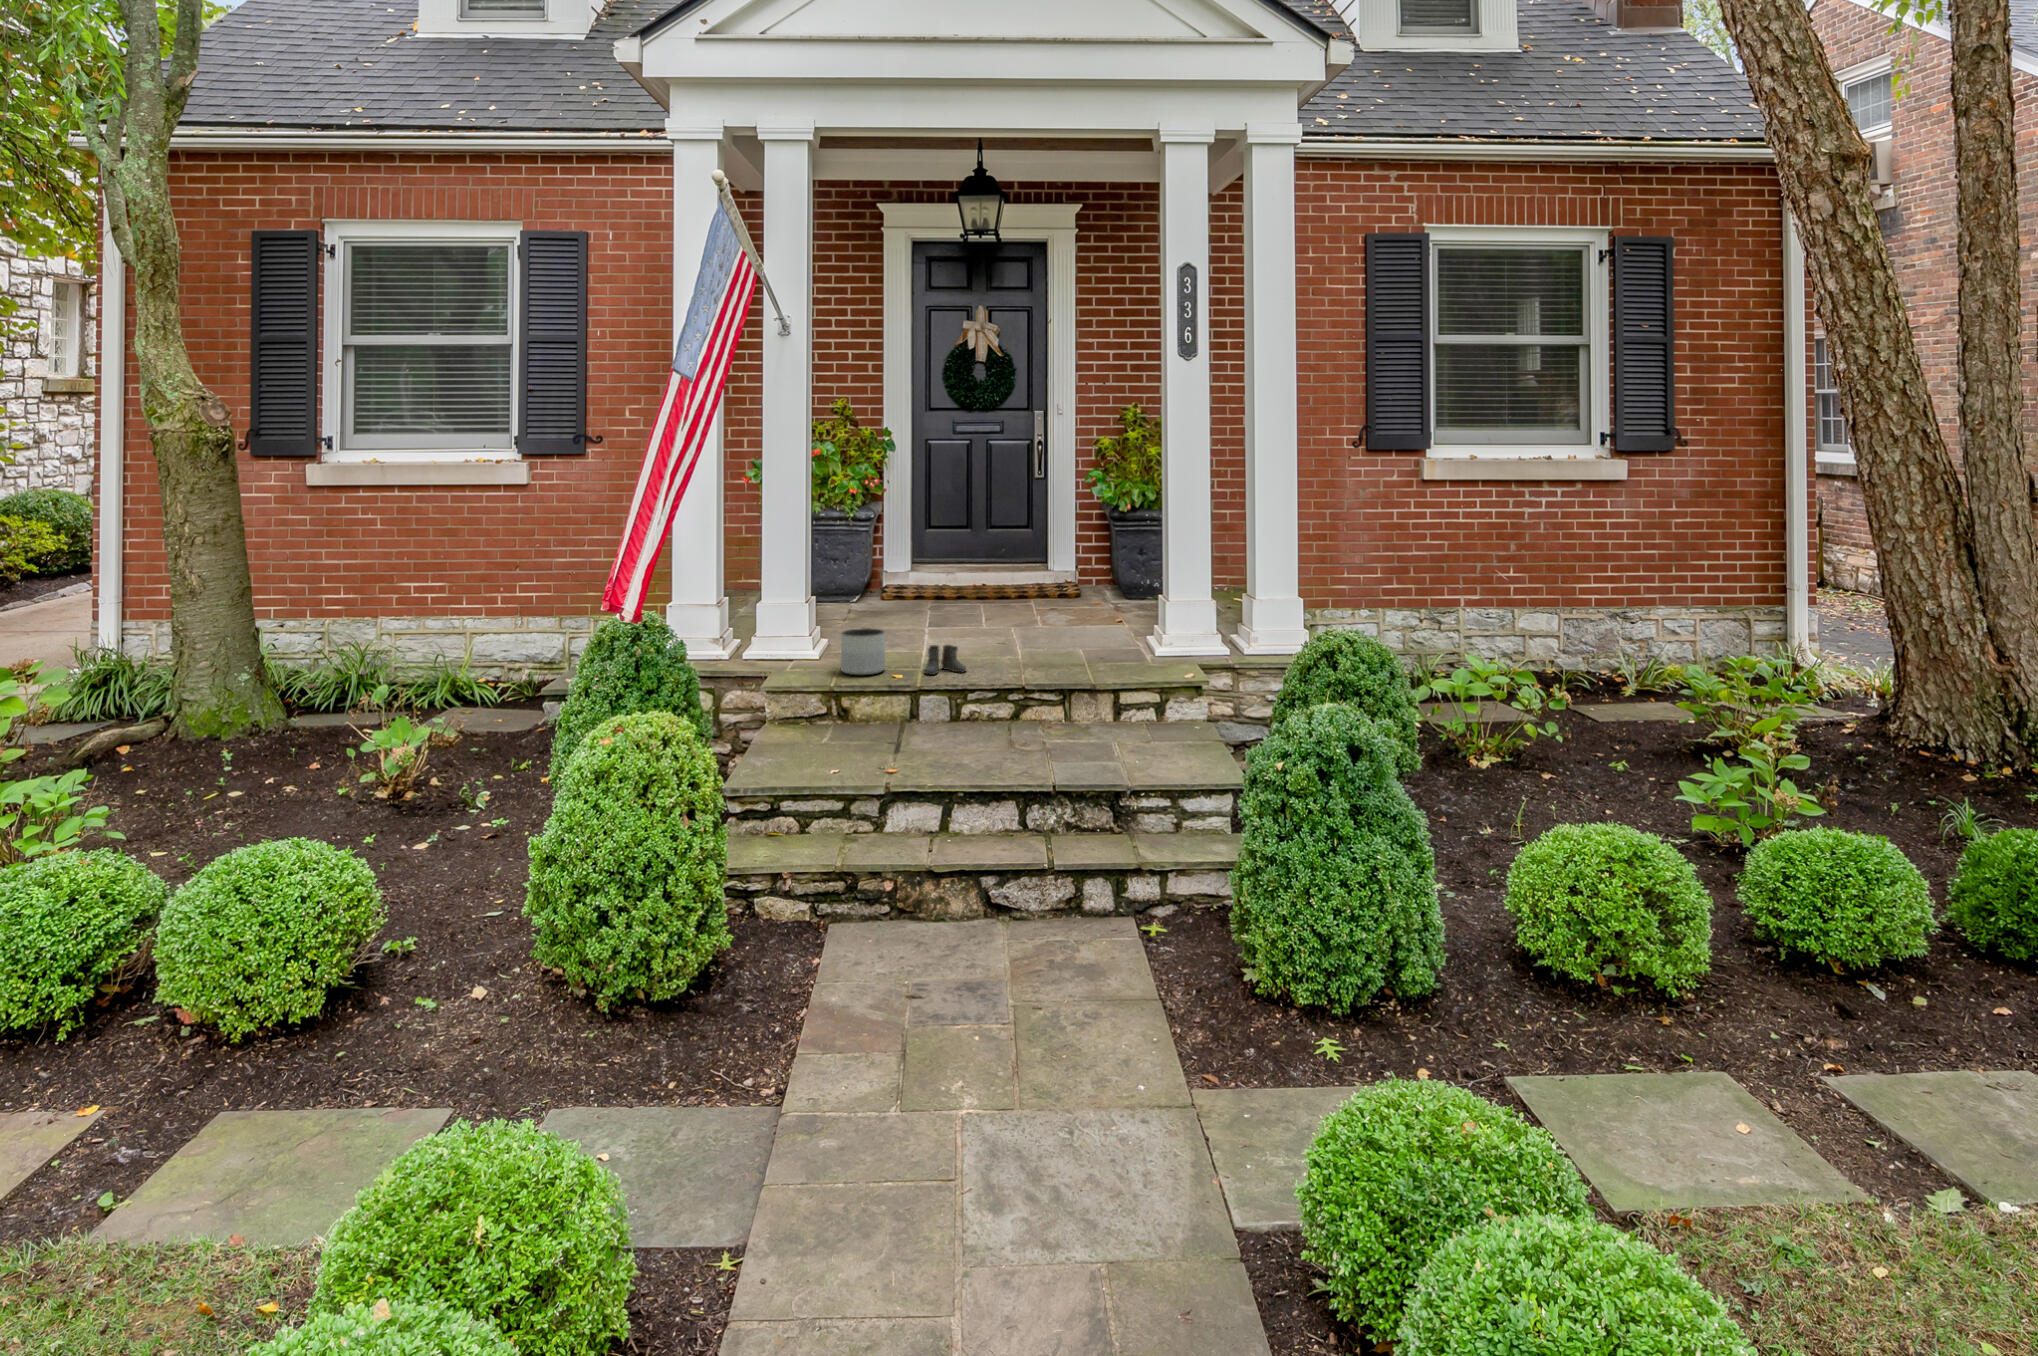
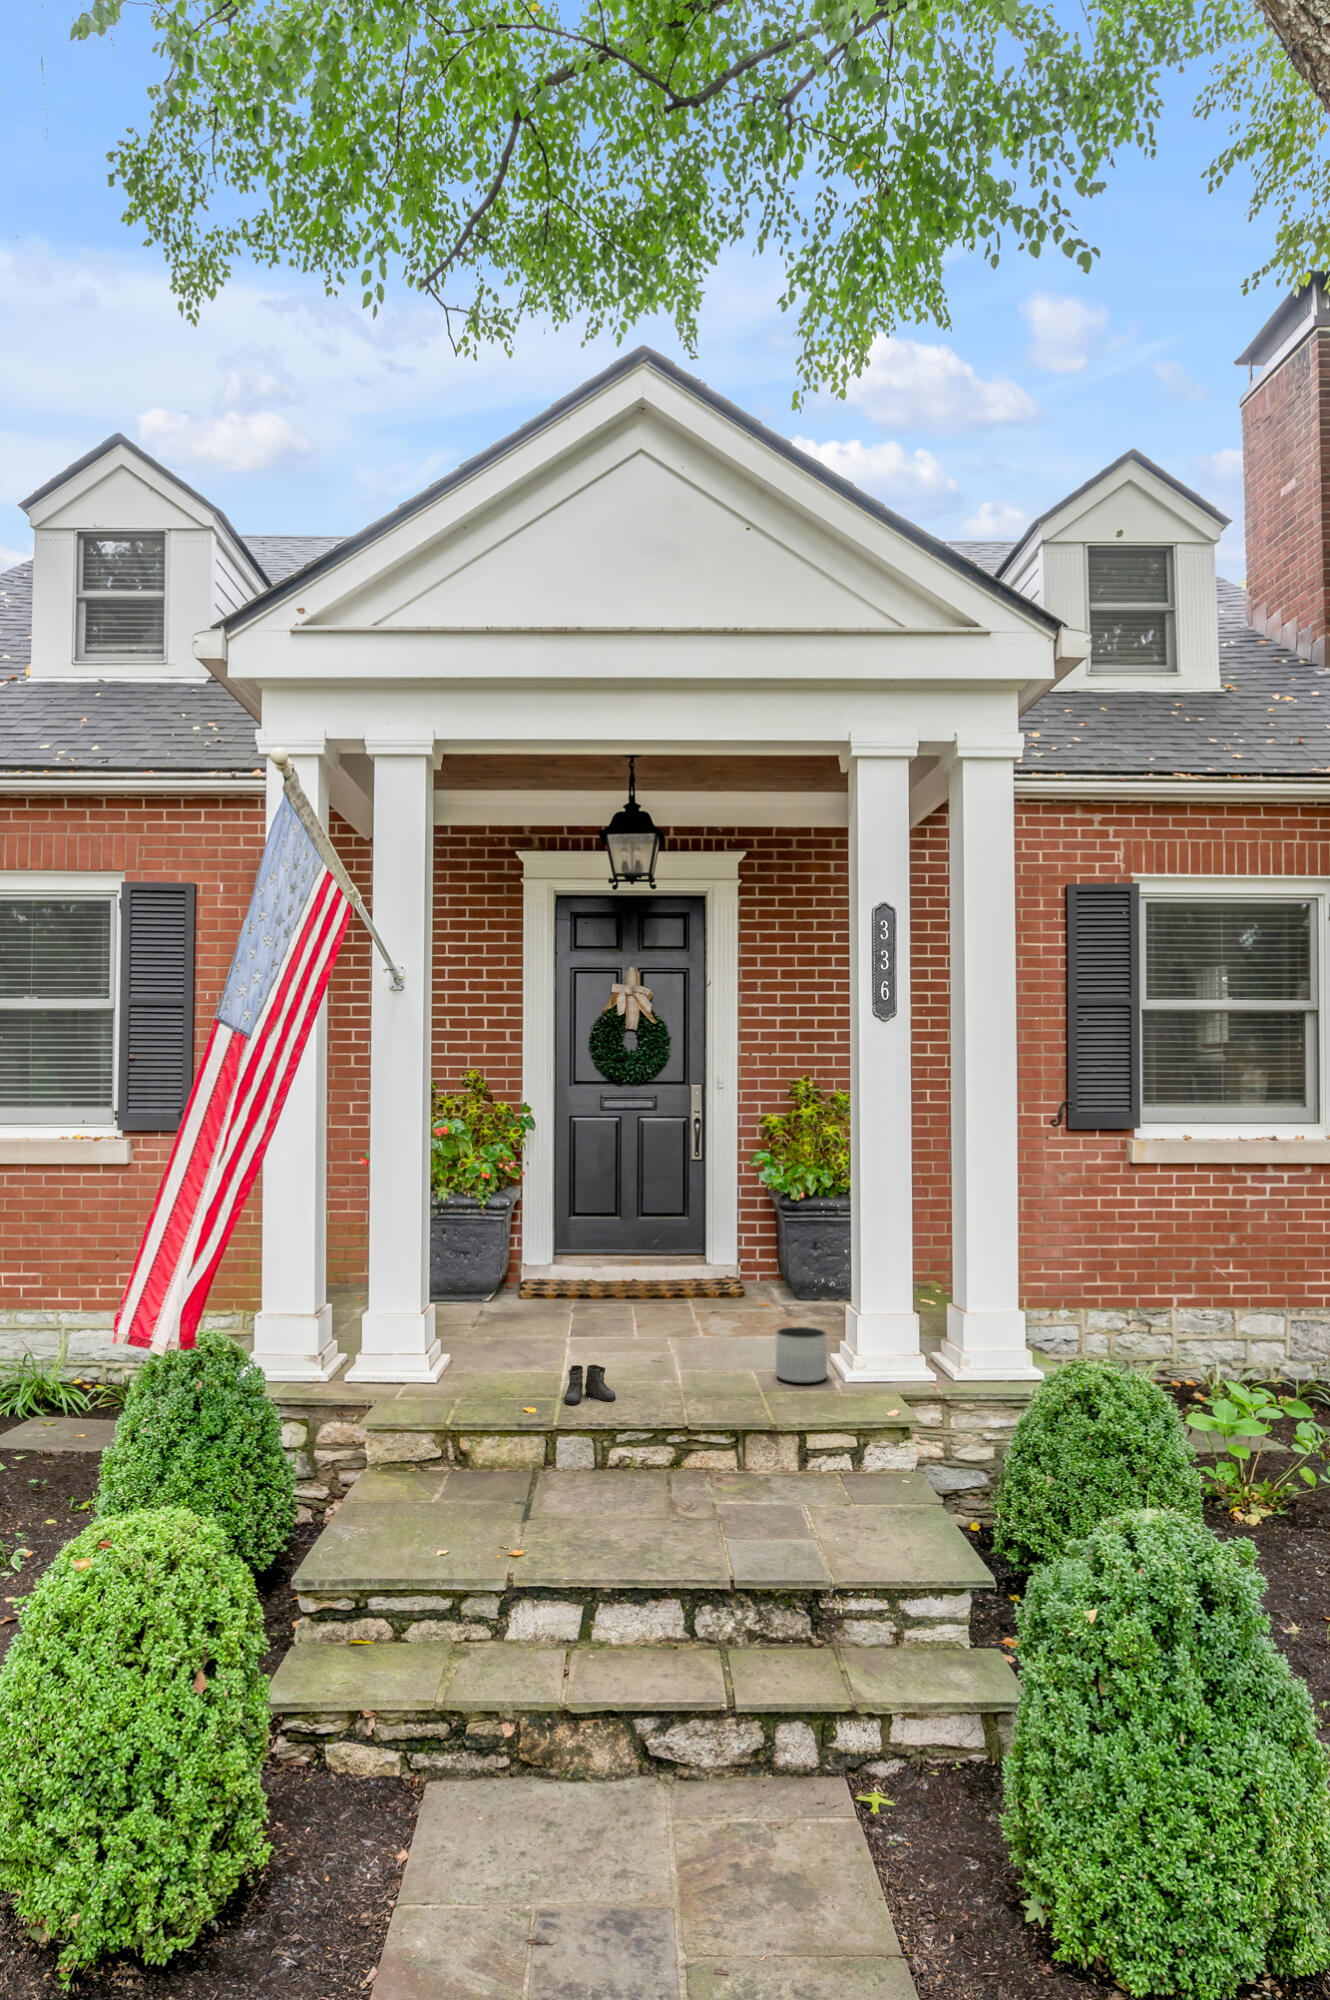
planter: present [841,628,885,675] -> present [776,1327,827,1383]

